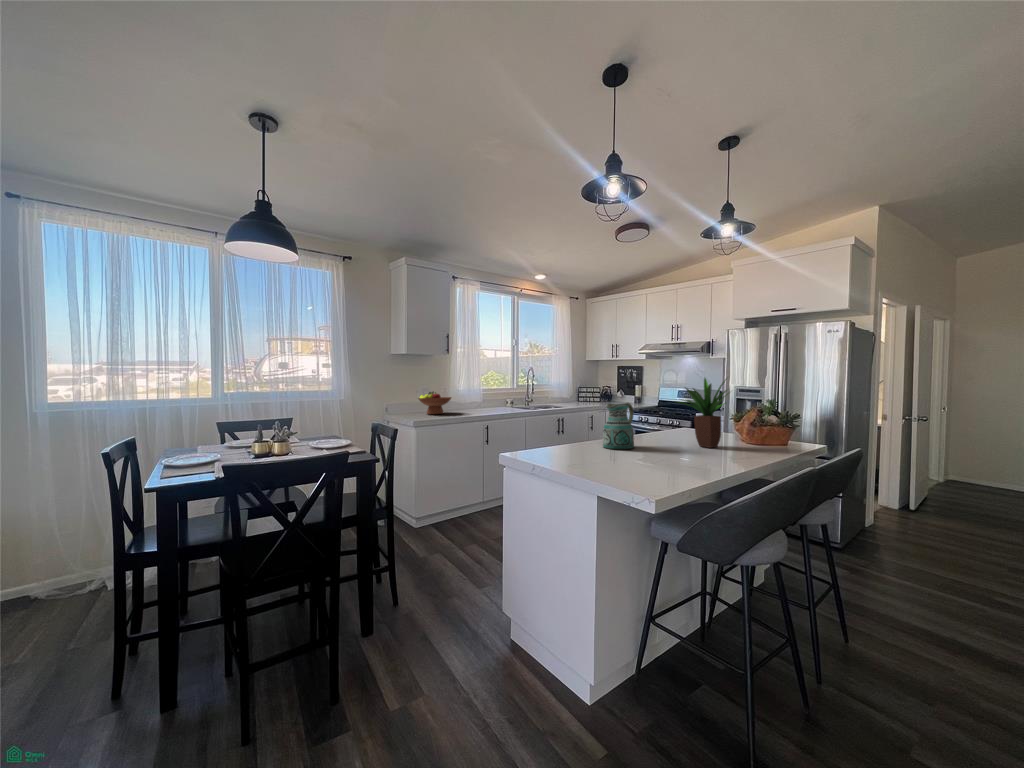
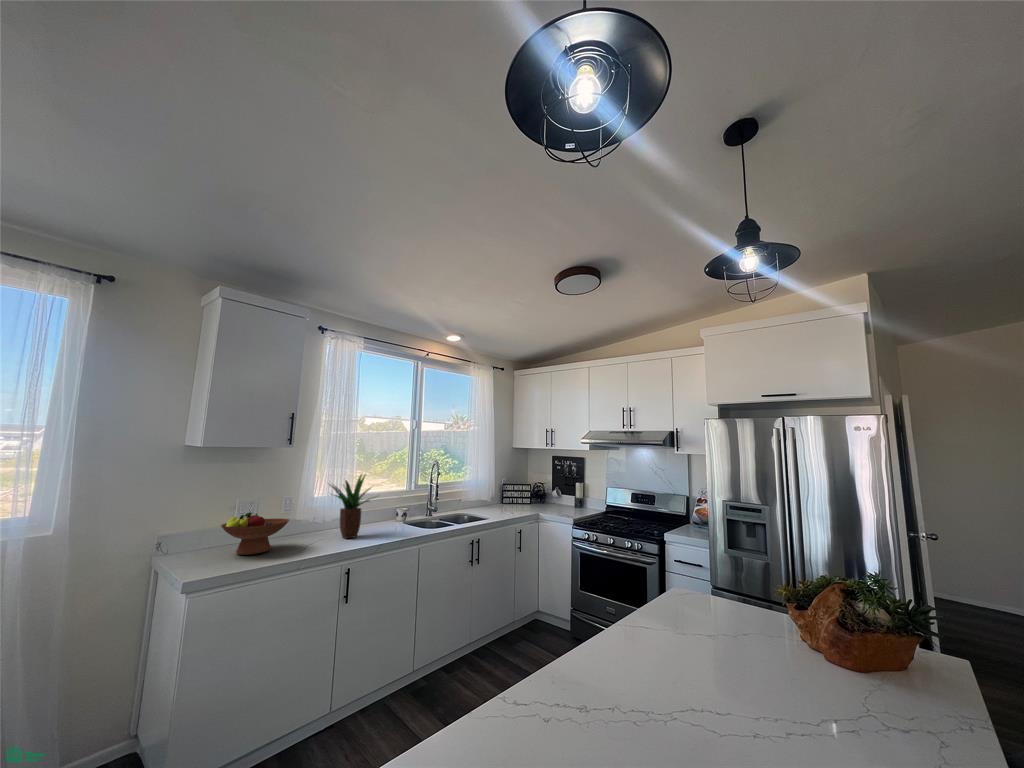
potted plant: present [678,378,728,448] -> present [330,474,371,538]
ceramic pitcher: present [603,402,634,449] -> none [551,585,623,730]

